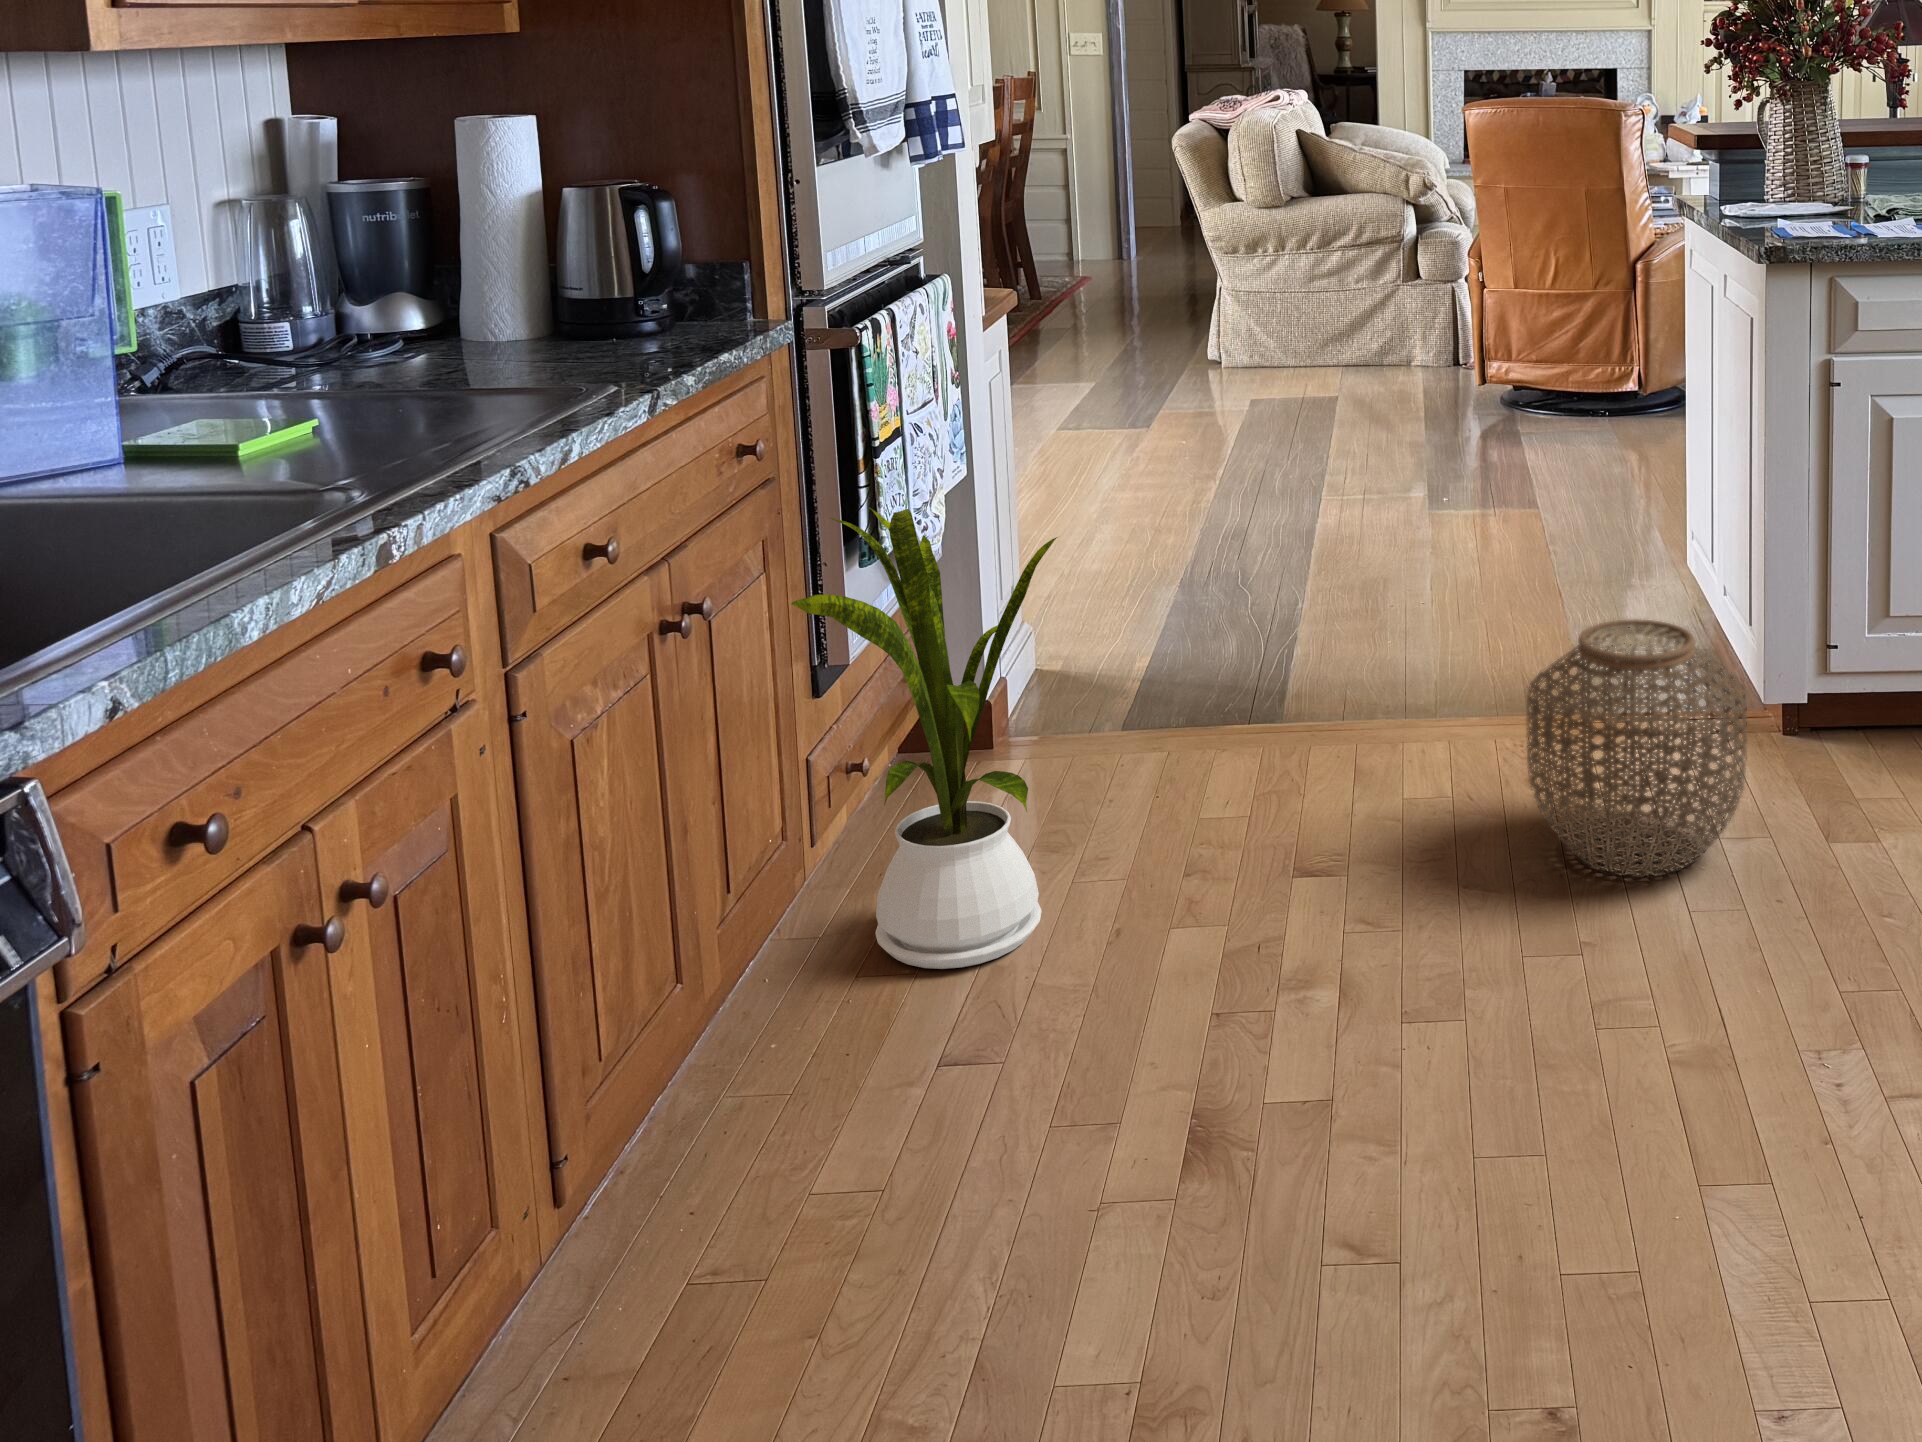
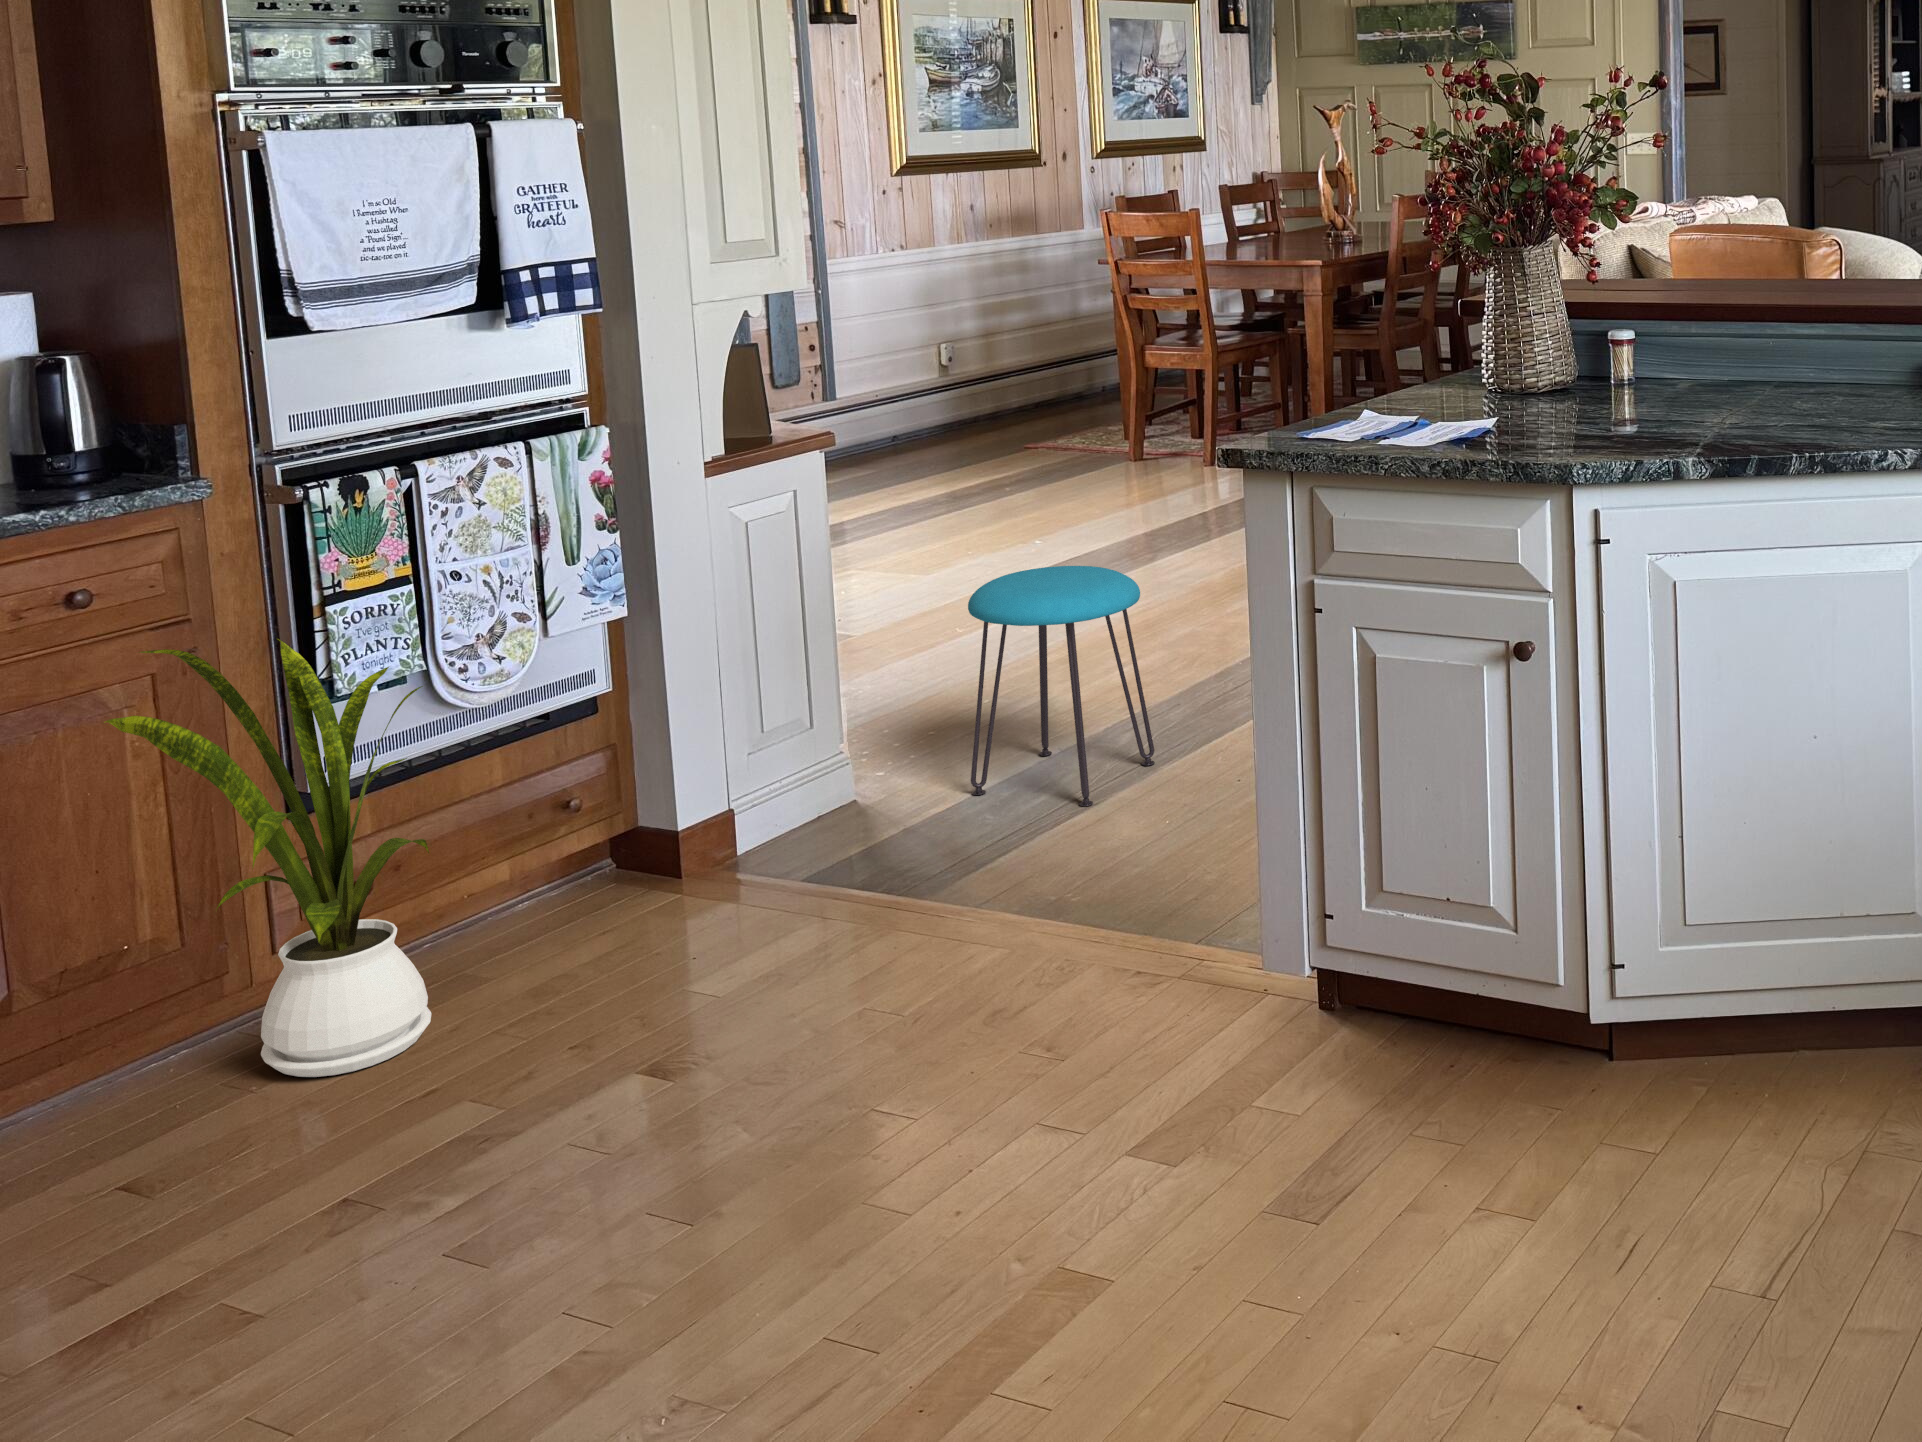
stool: none [1144,418,1311,648] -> present [968,566,1155,806]
woven basket: present [1527,619,1747,876] -> none [811,848,1063,1139]

